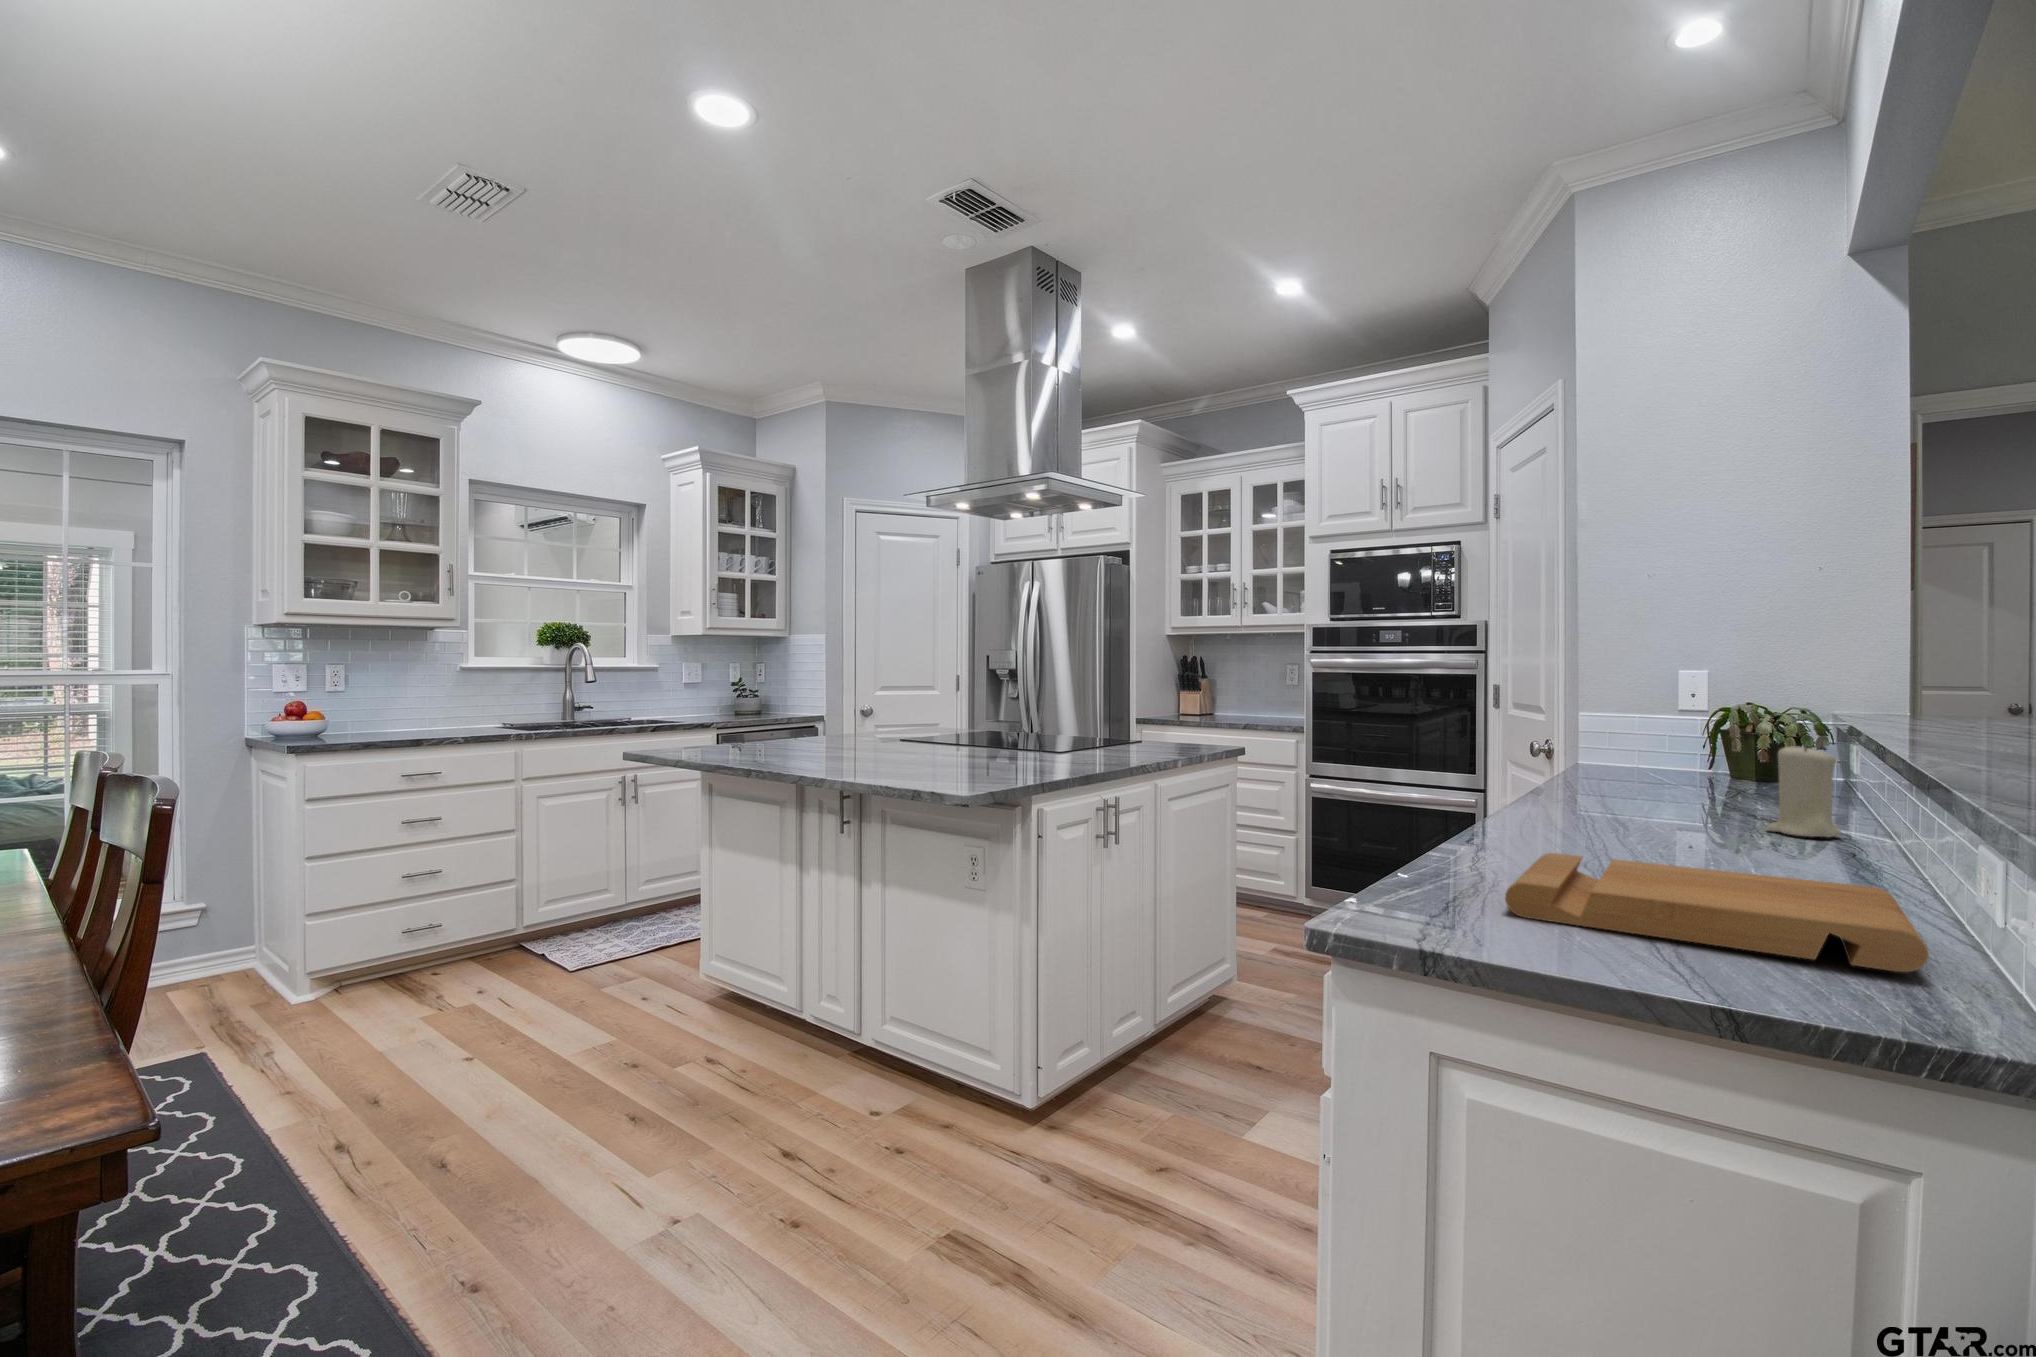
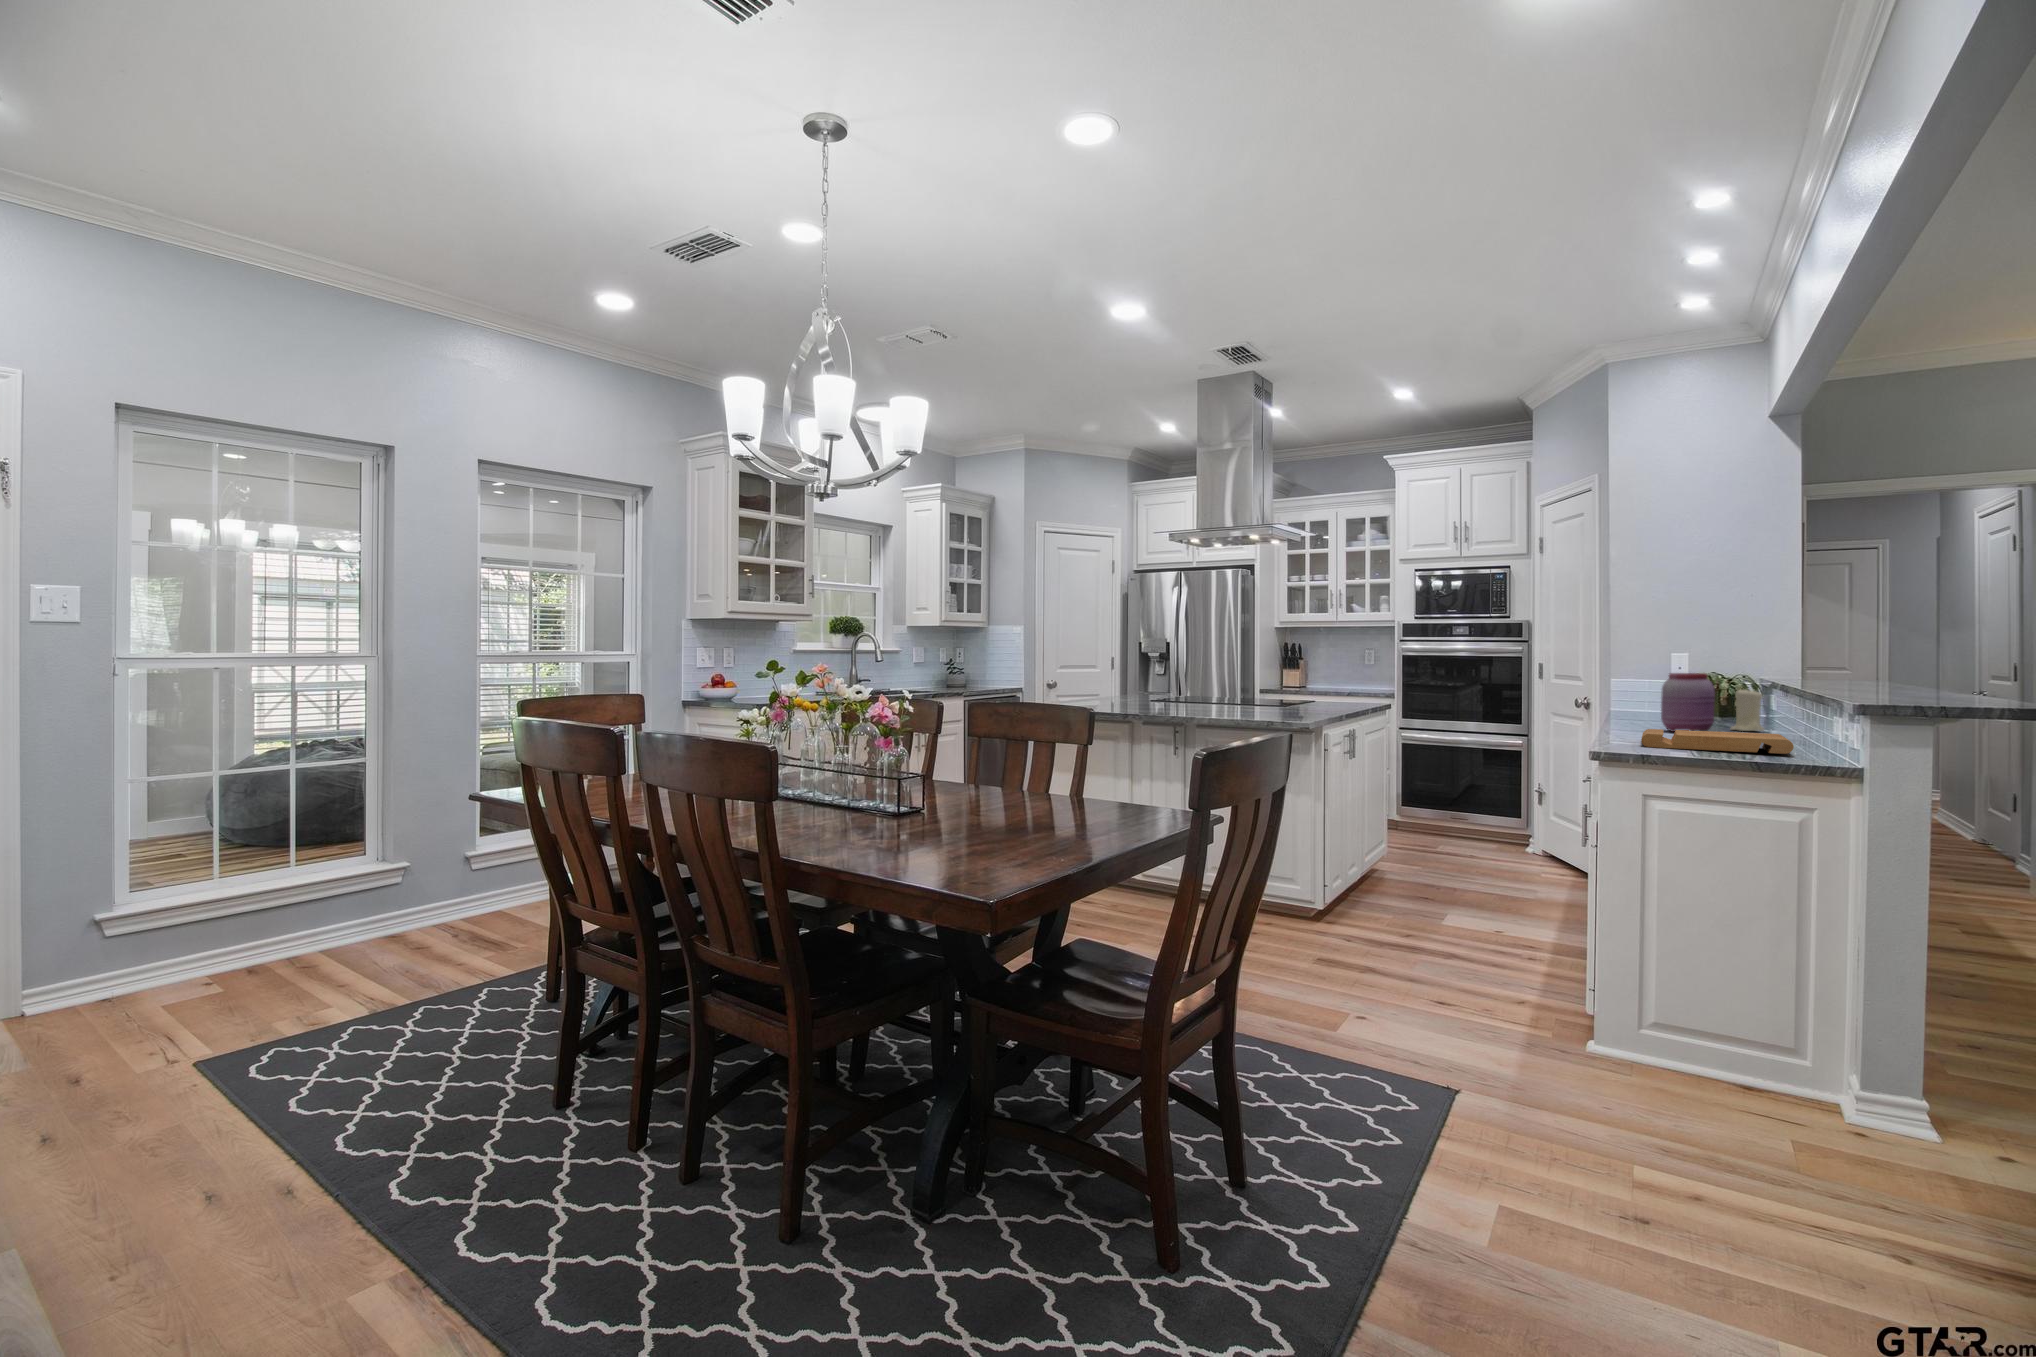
jar: none [1611,712,1725,845] -> present [1661,673,1715,732]

